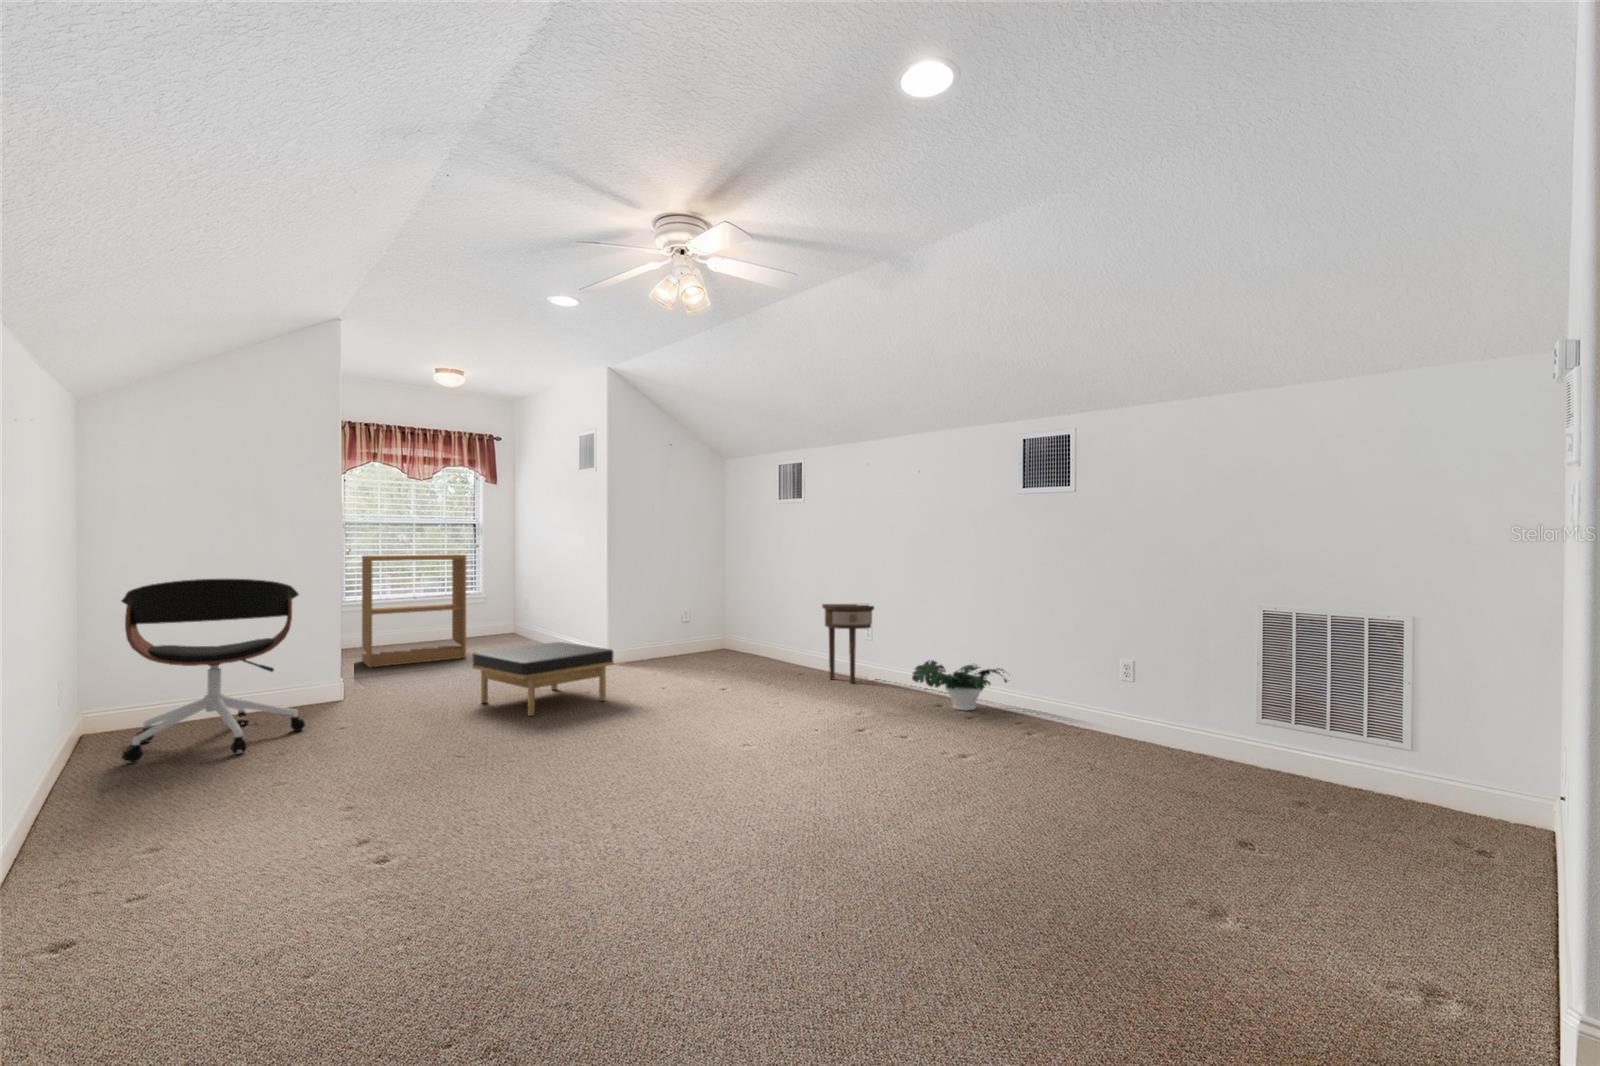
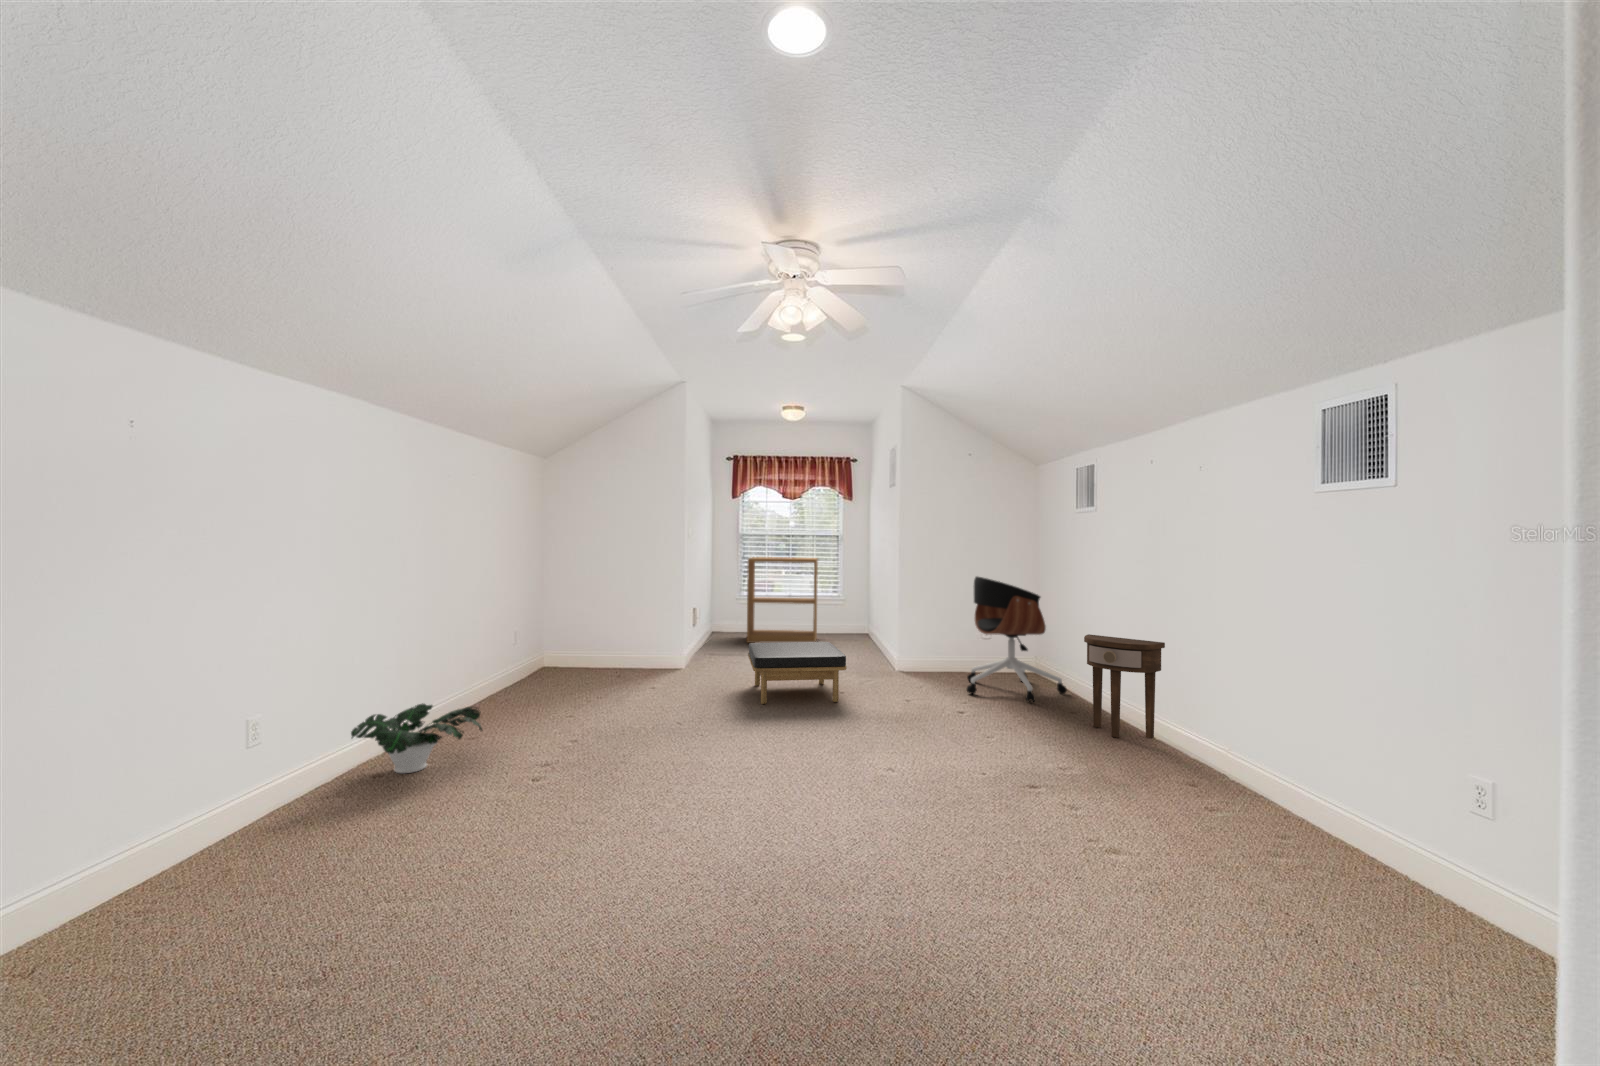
office chair: present [122,579,305,762] -> present [967,577,1067,702]
potted plant: present [912,660,1010,711] -> present [351,703,482,773]

